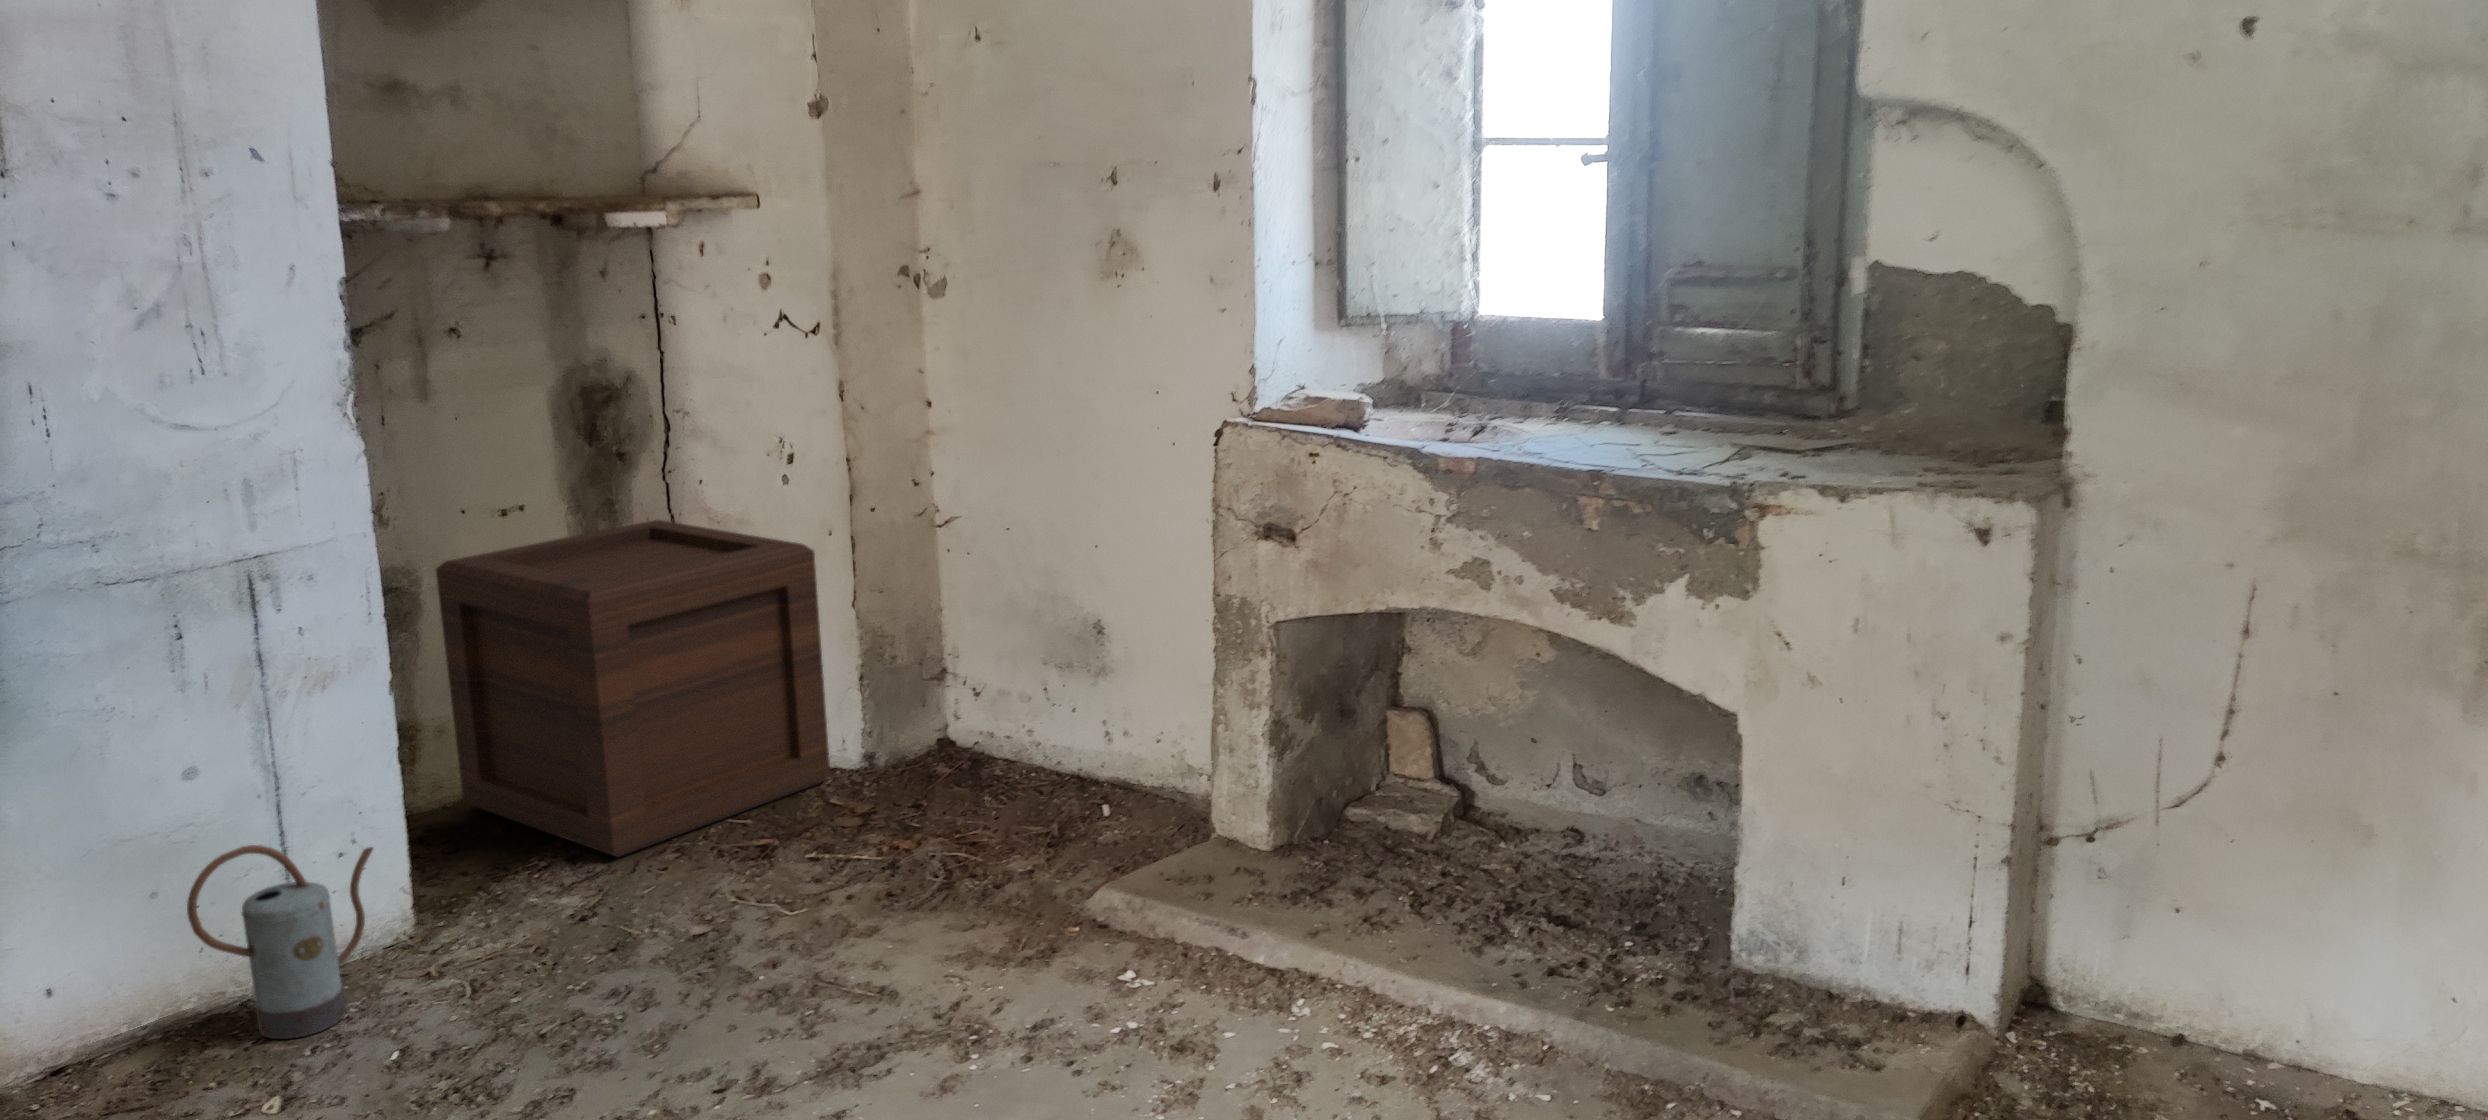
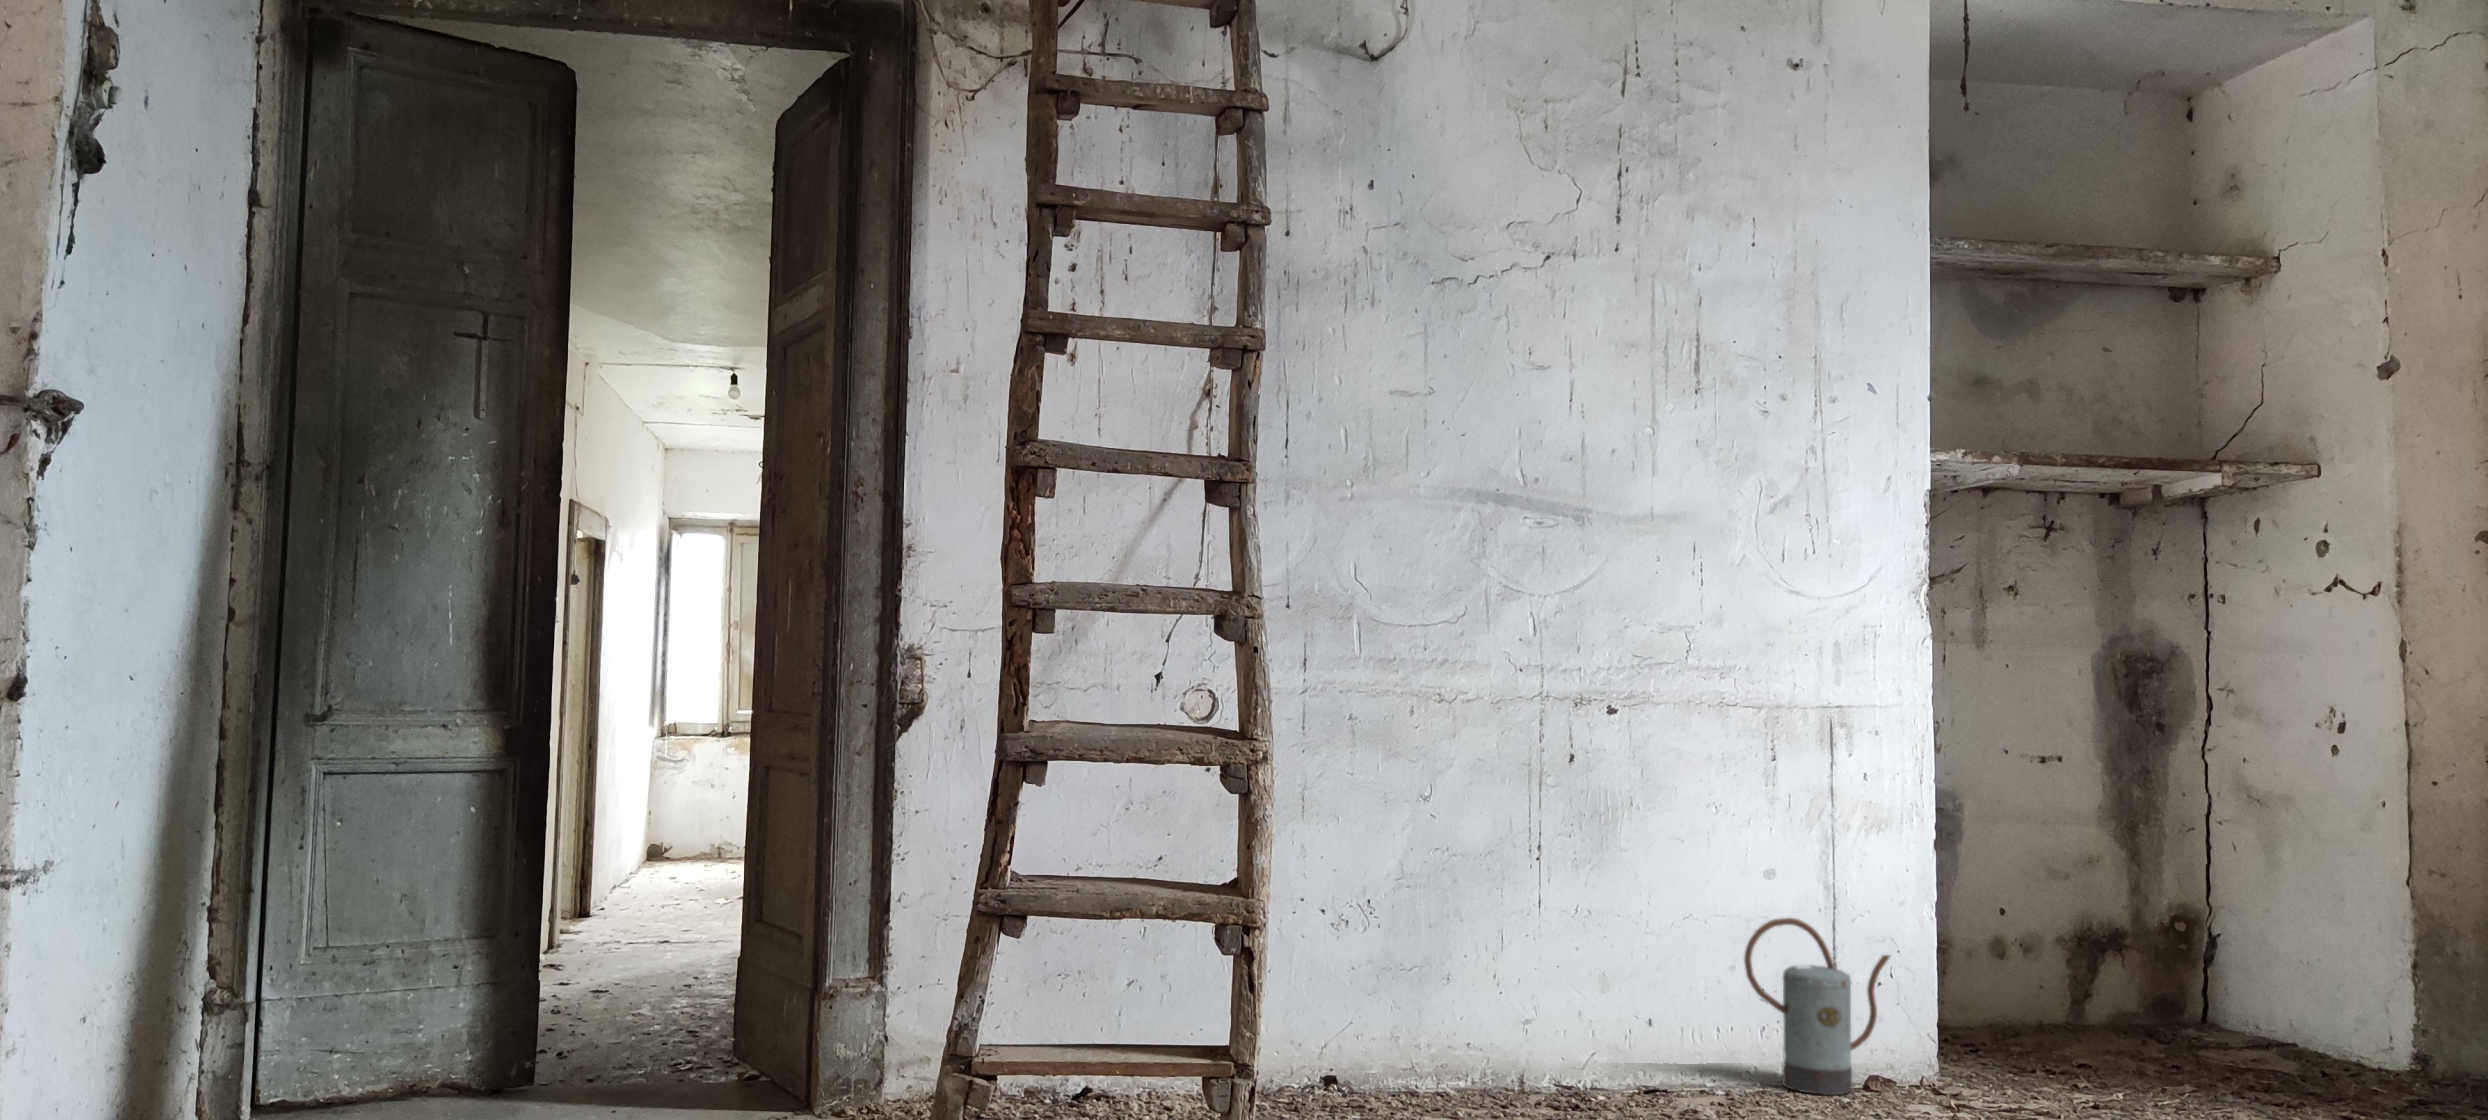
wooden crate: present [436,520,831,857] -> none [1974,788,2372,1075]

